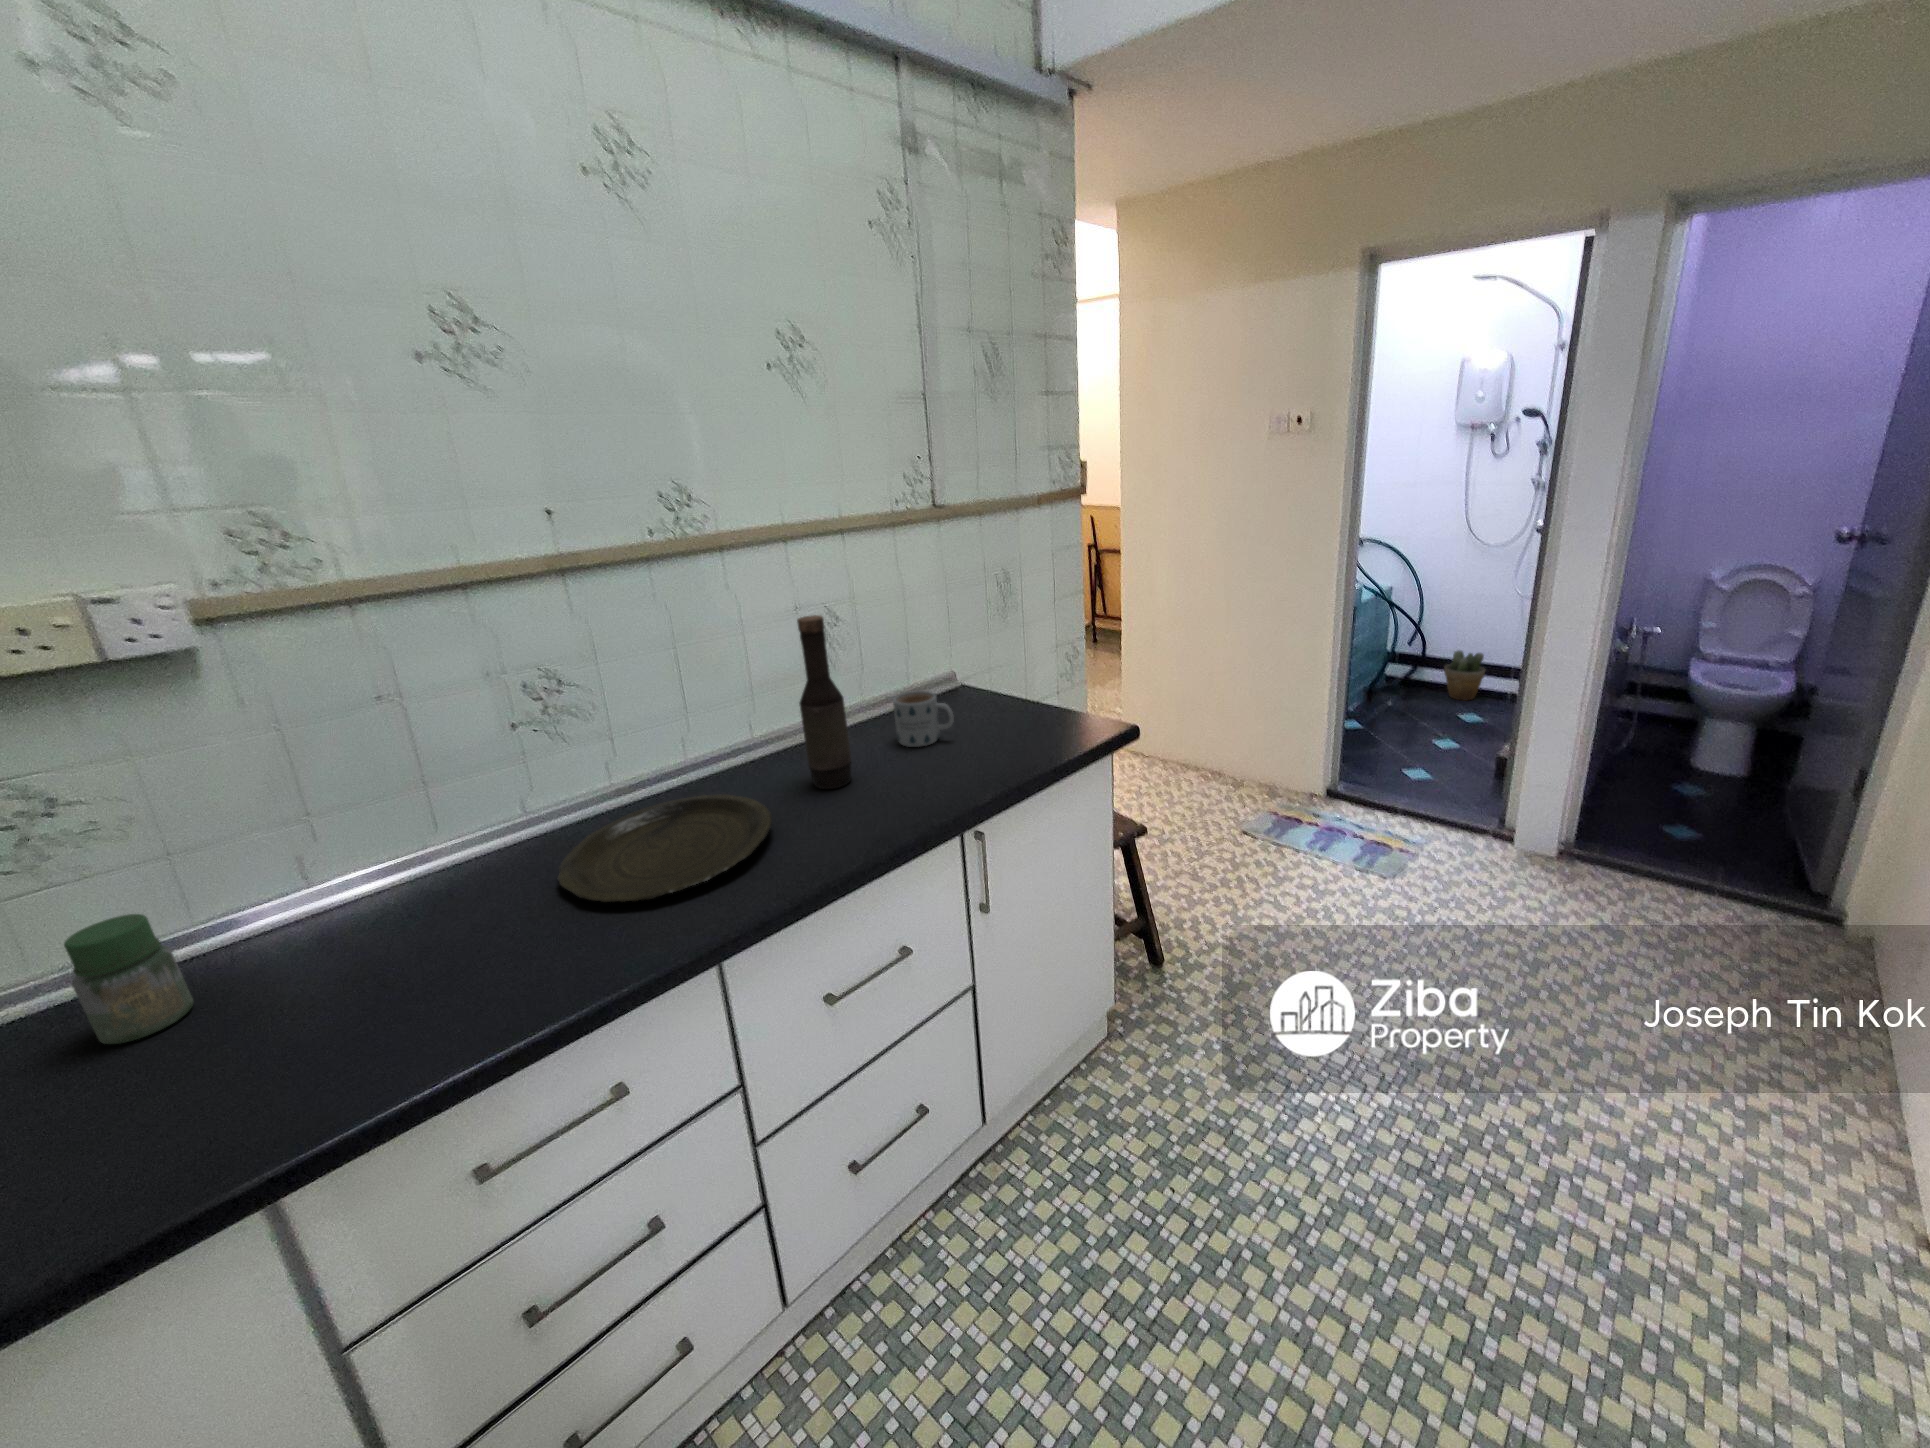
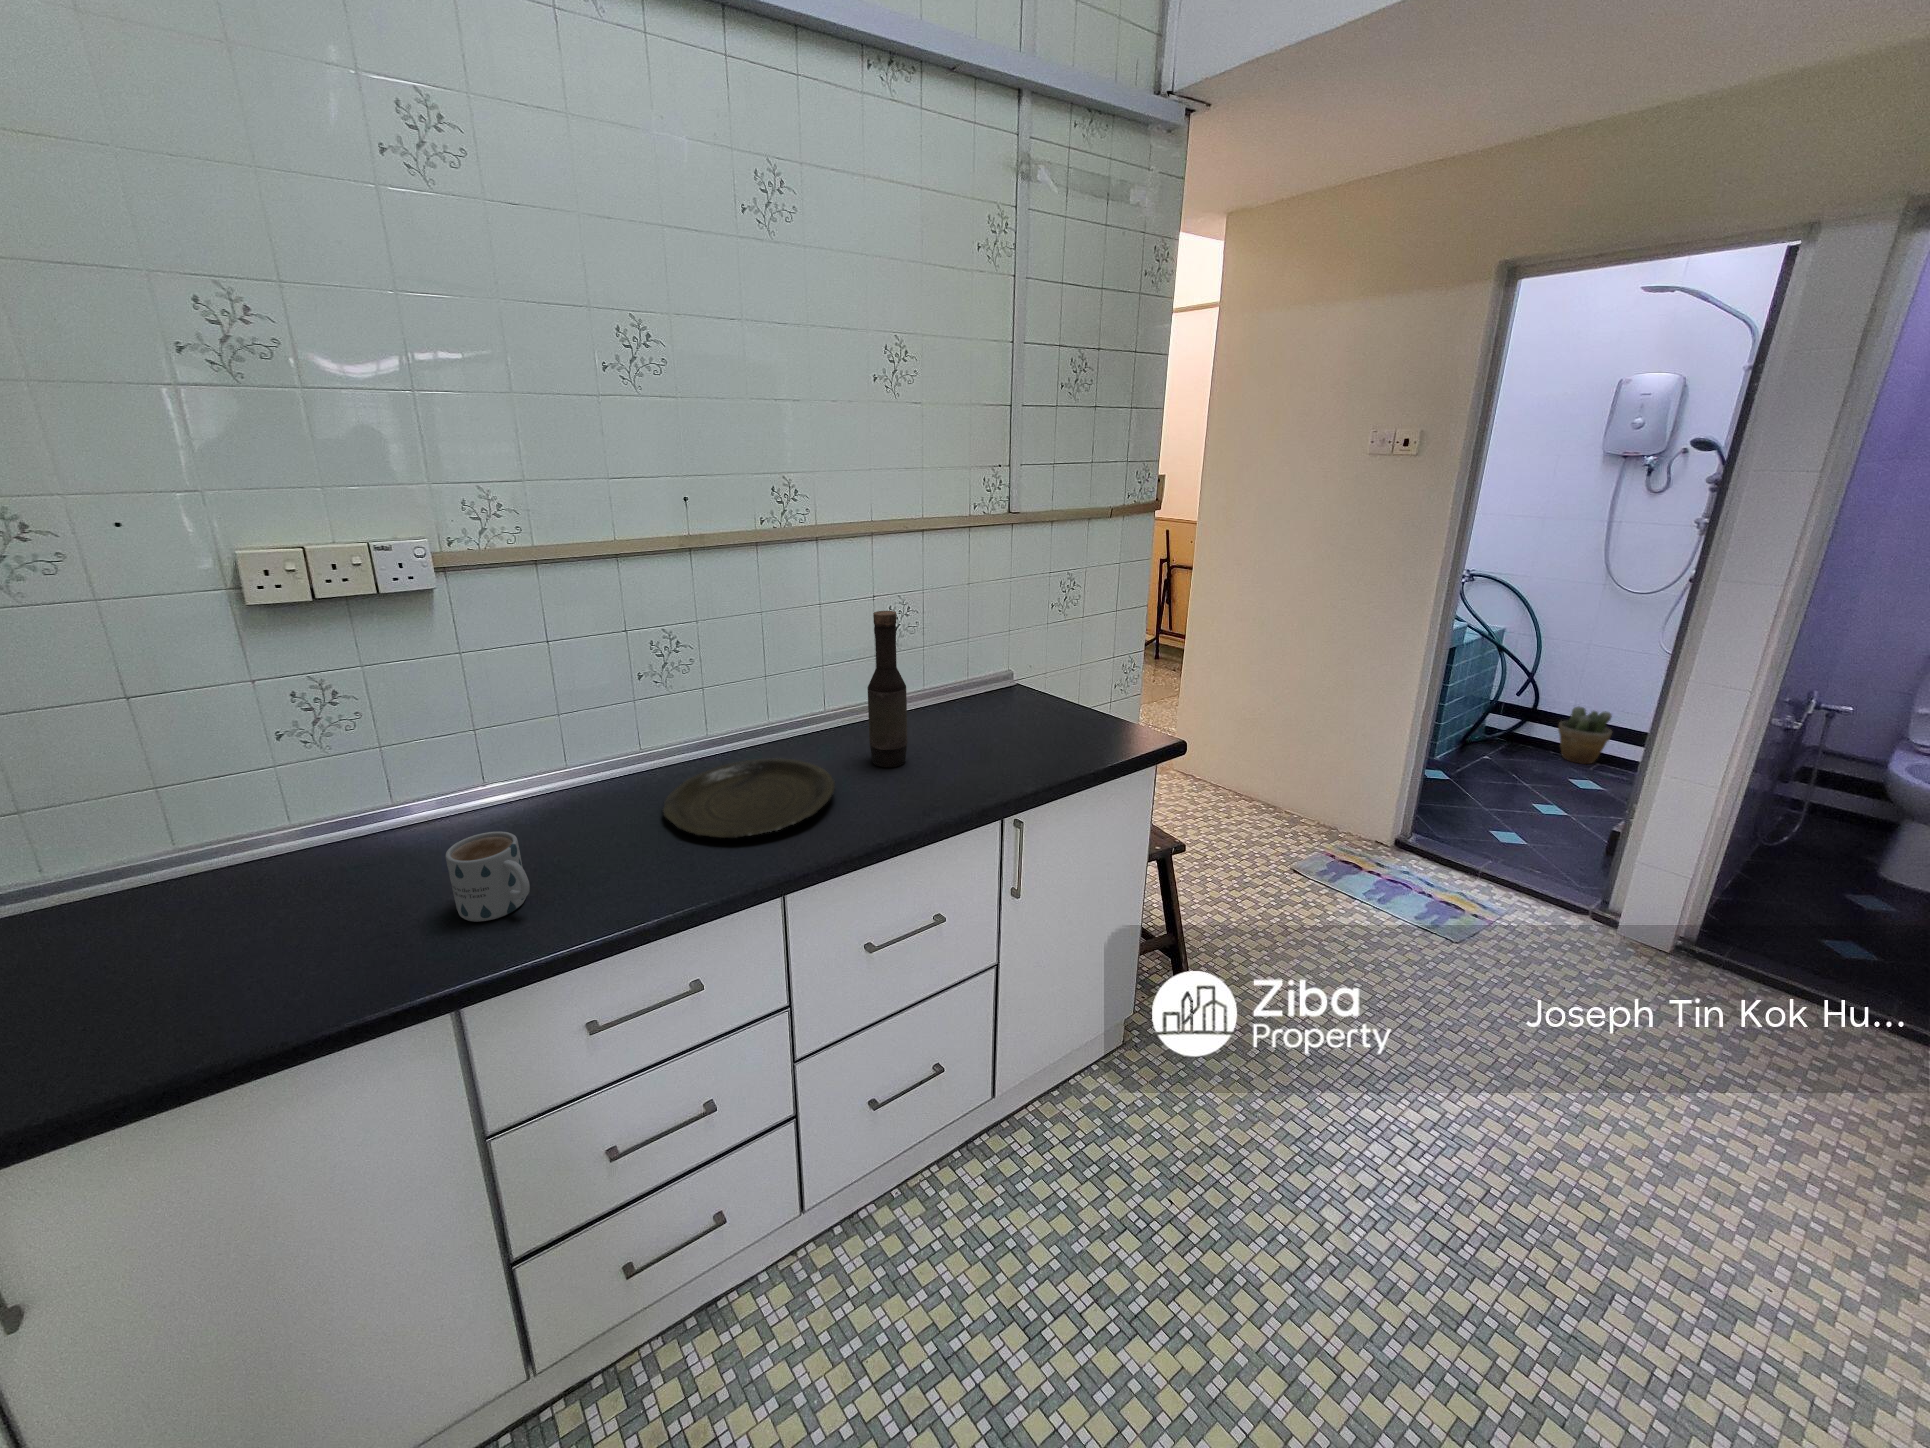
mug: present [893,691,954,747] -> present [445,832,530,922]
jar: present [64,914,193,1044] -> none [343,791,412,884]

